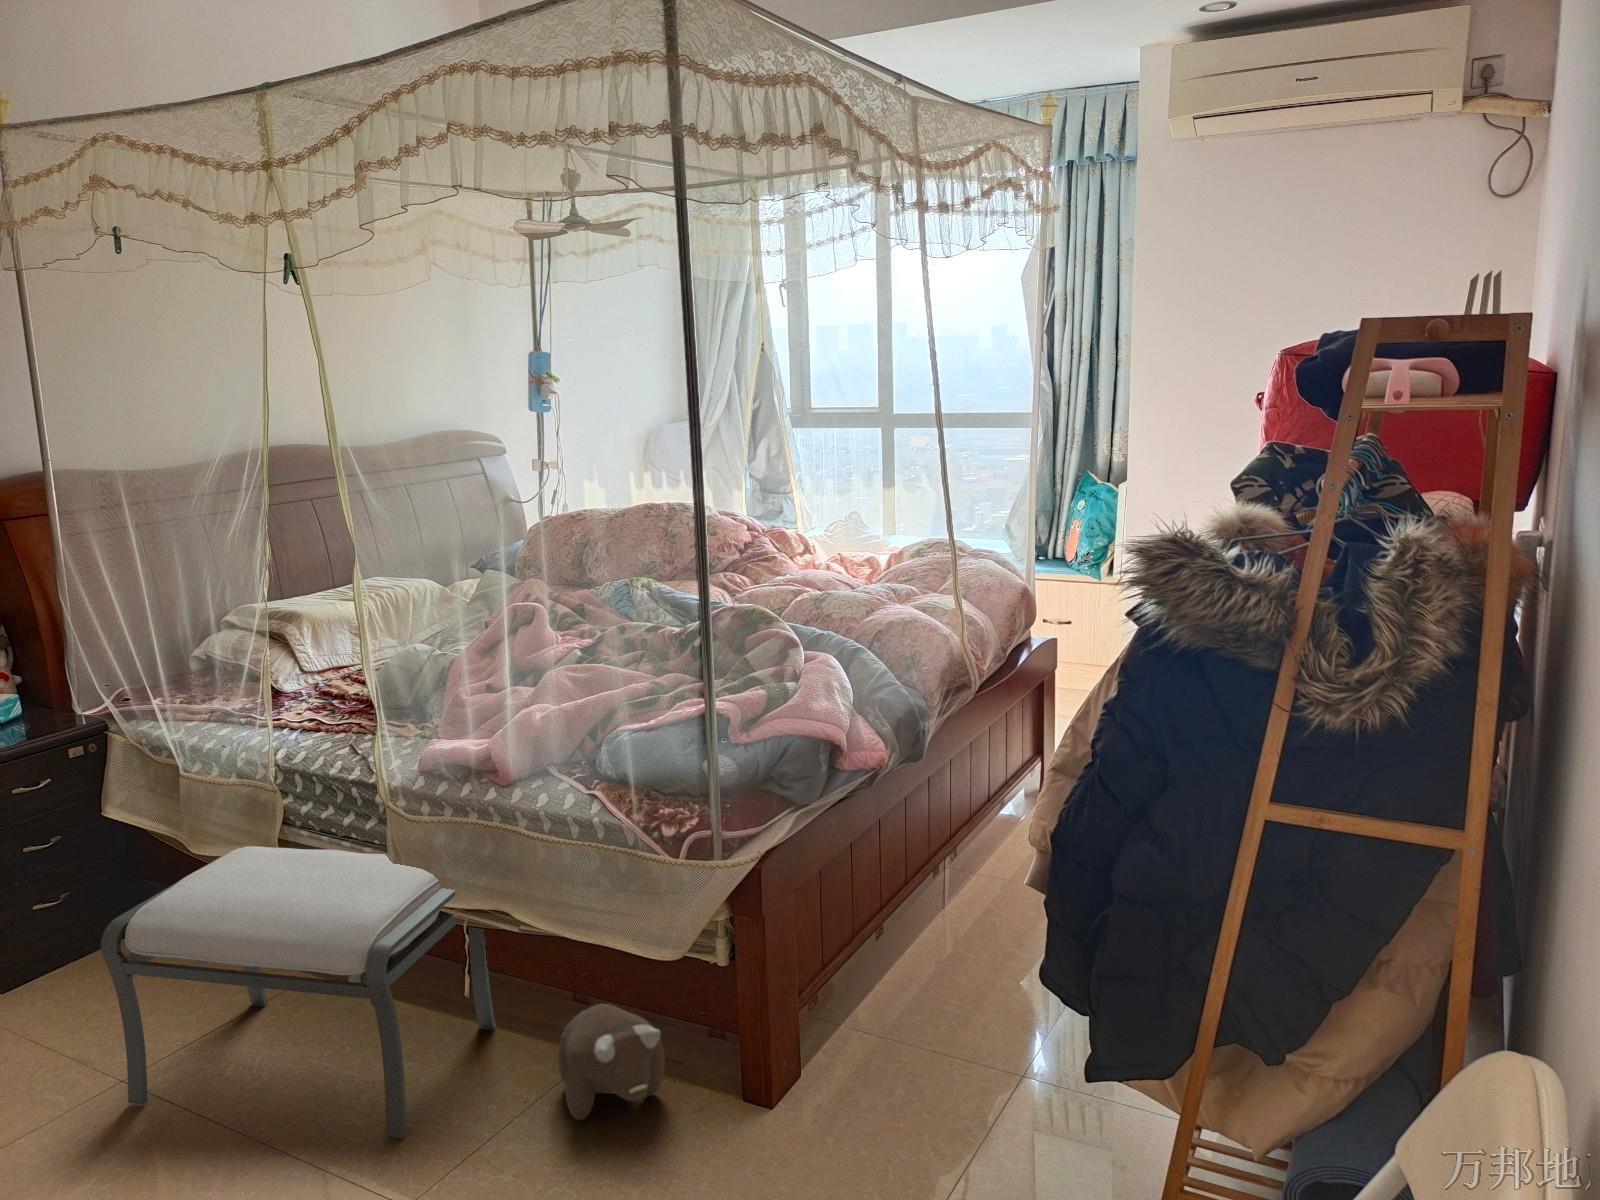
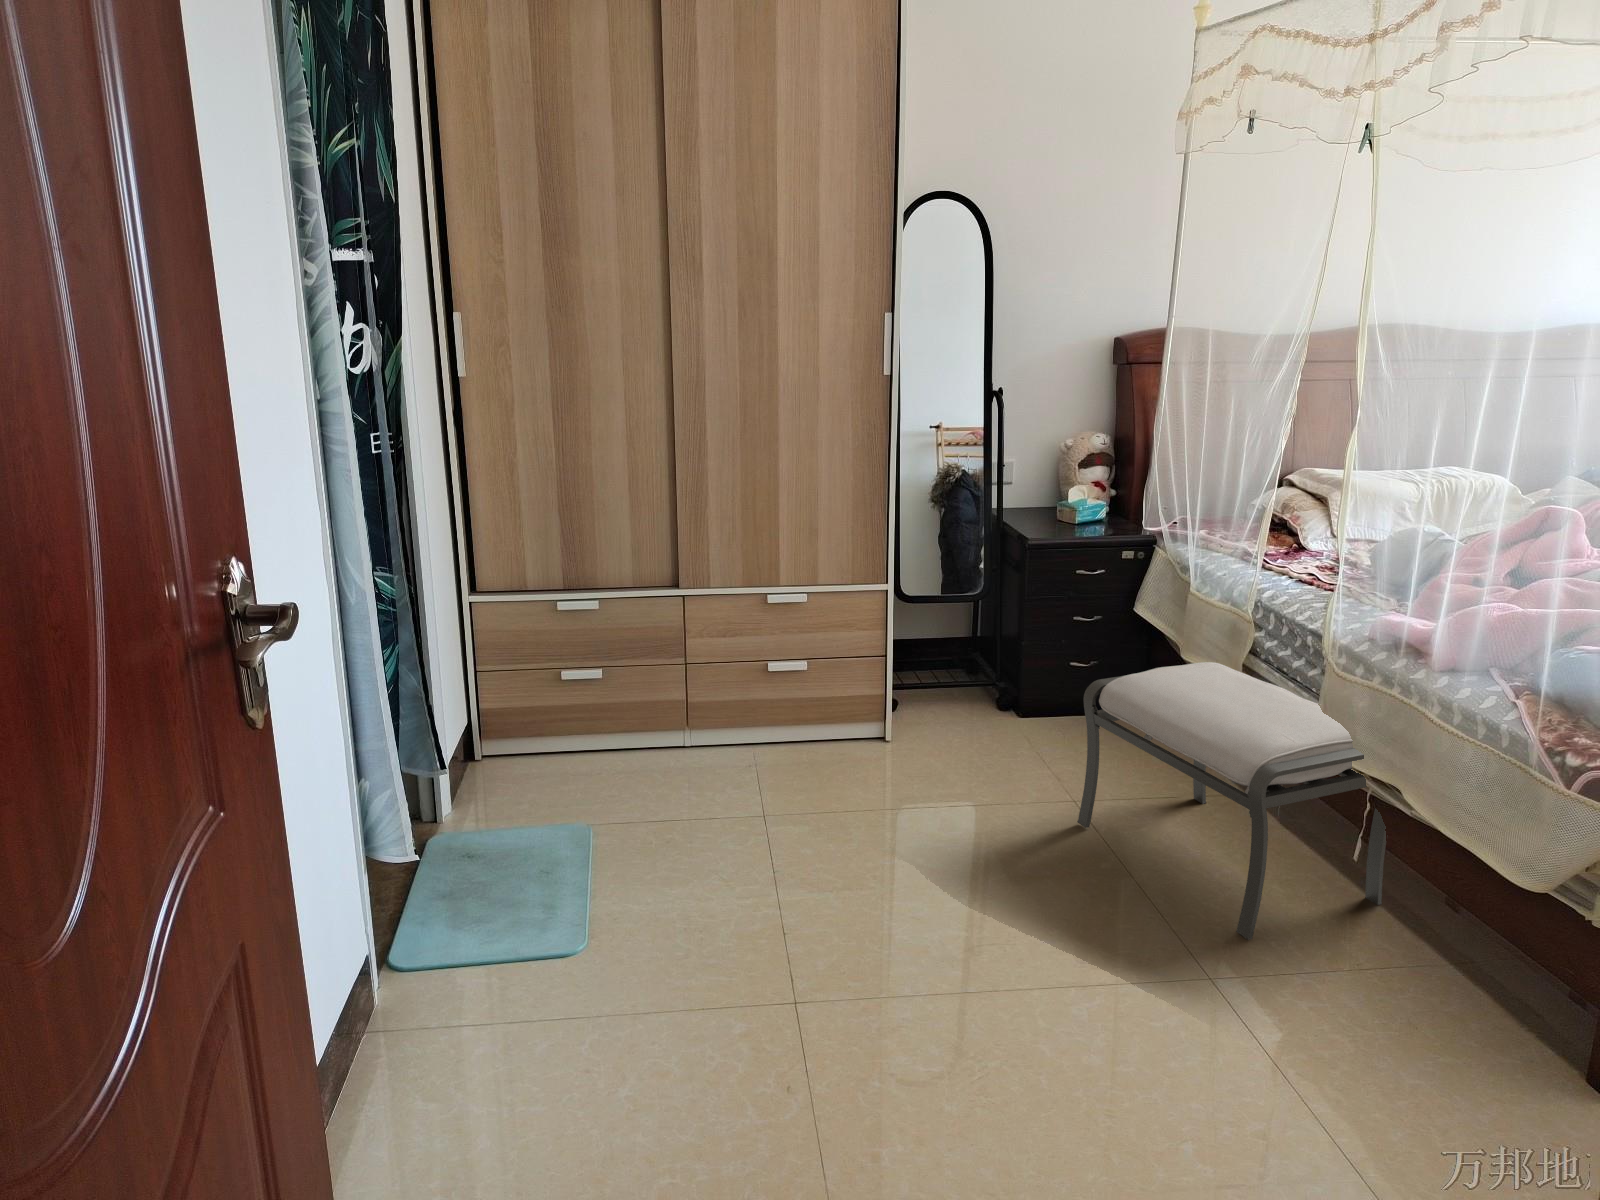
plush toy: present [558,1004,665,1120] -> none [1399,912,1521,1028]

